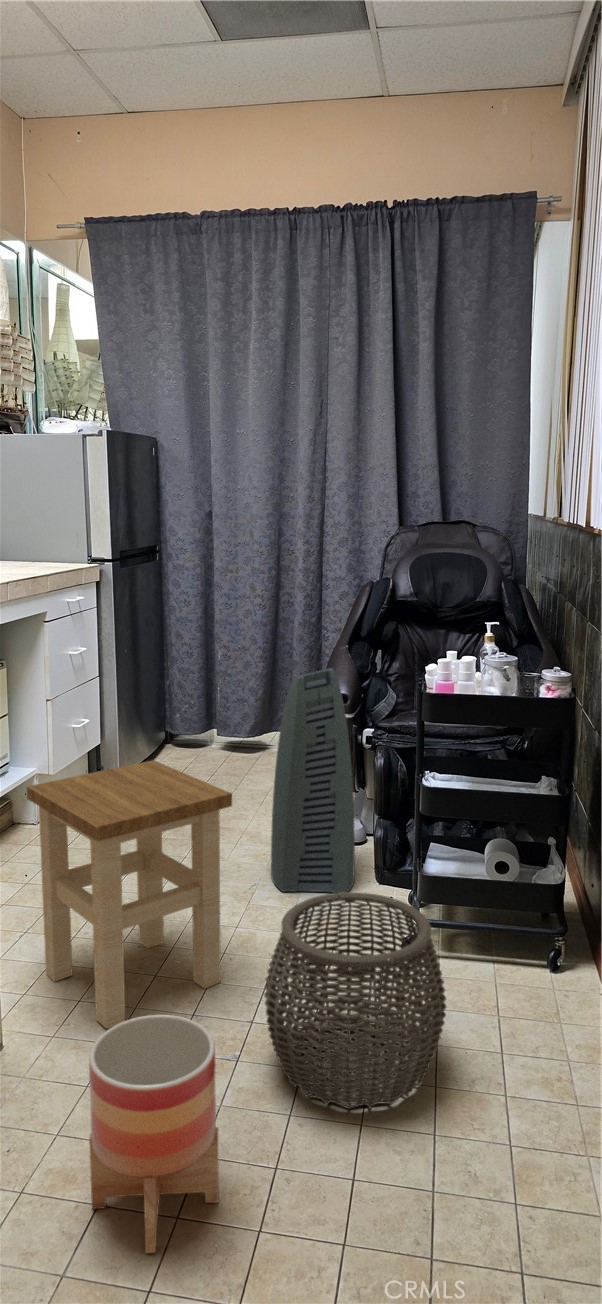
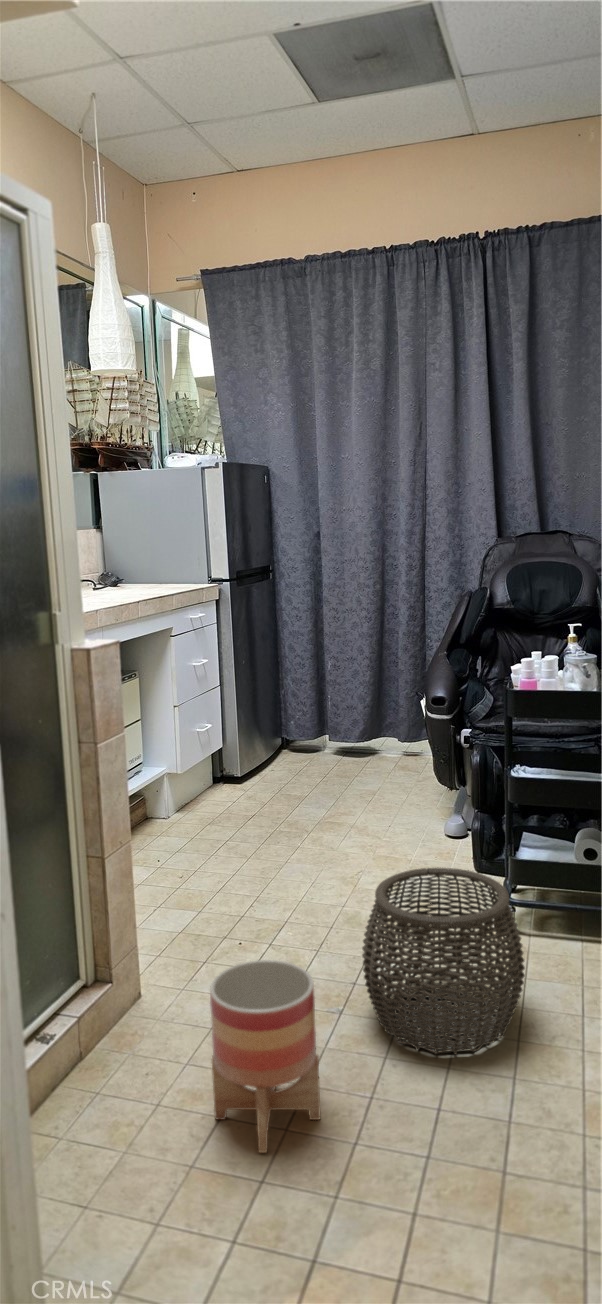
air purifier: present [271,668,355,893] -> none [376,672,454,880]
stool: present [27,760,232,1028] -> none [157,755,334,986]

